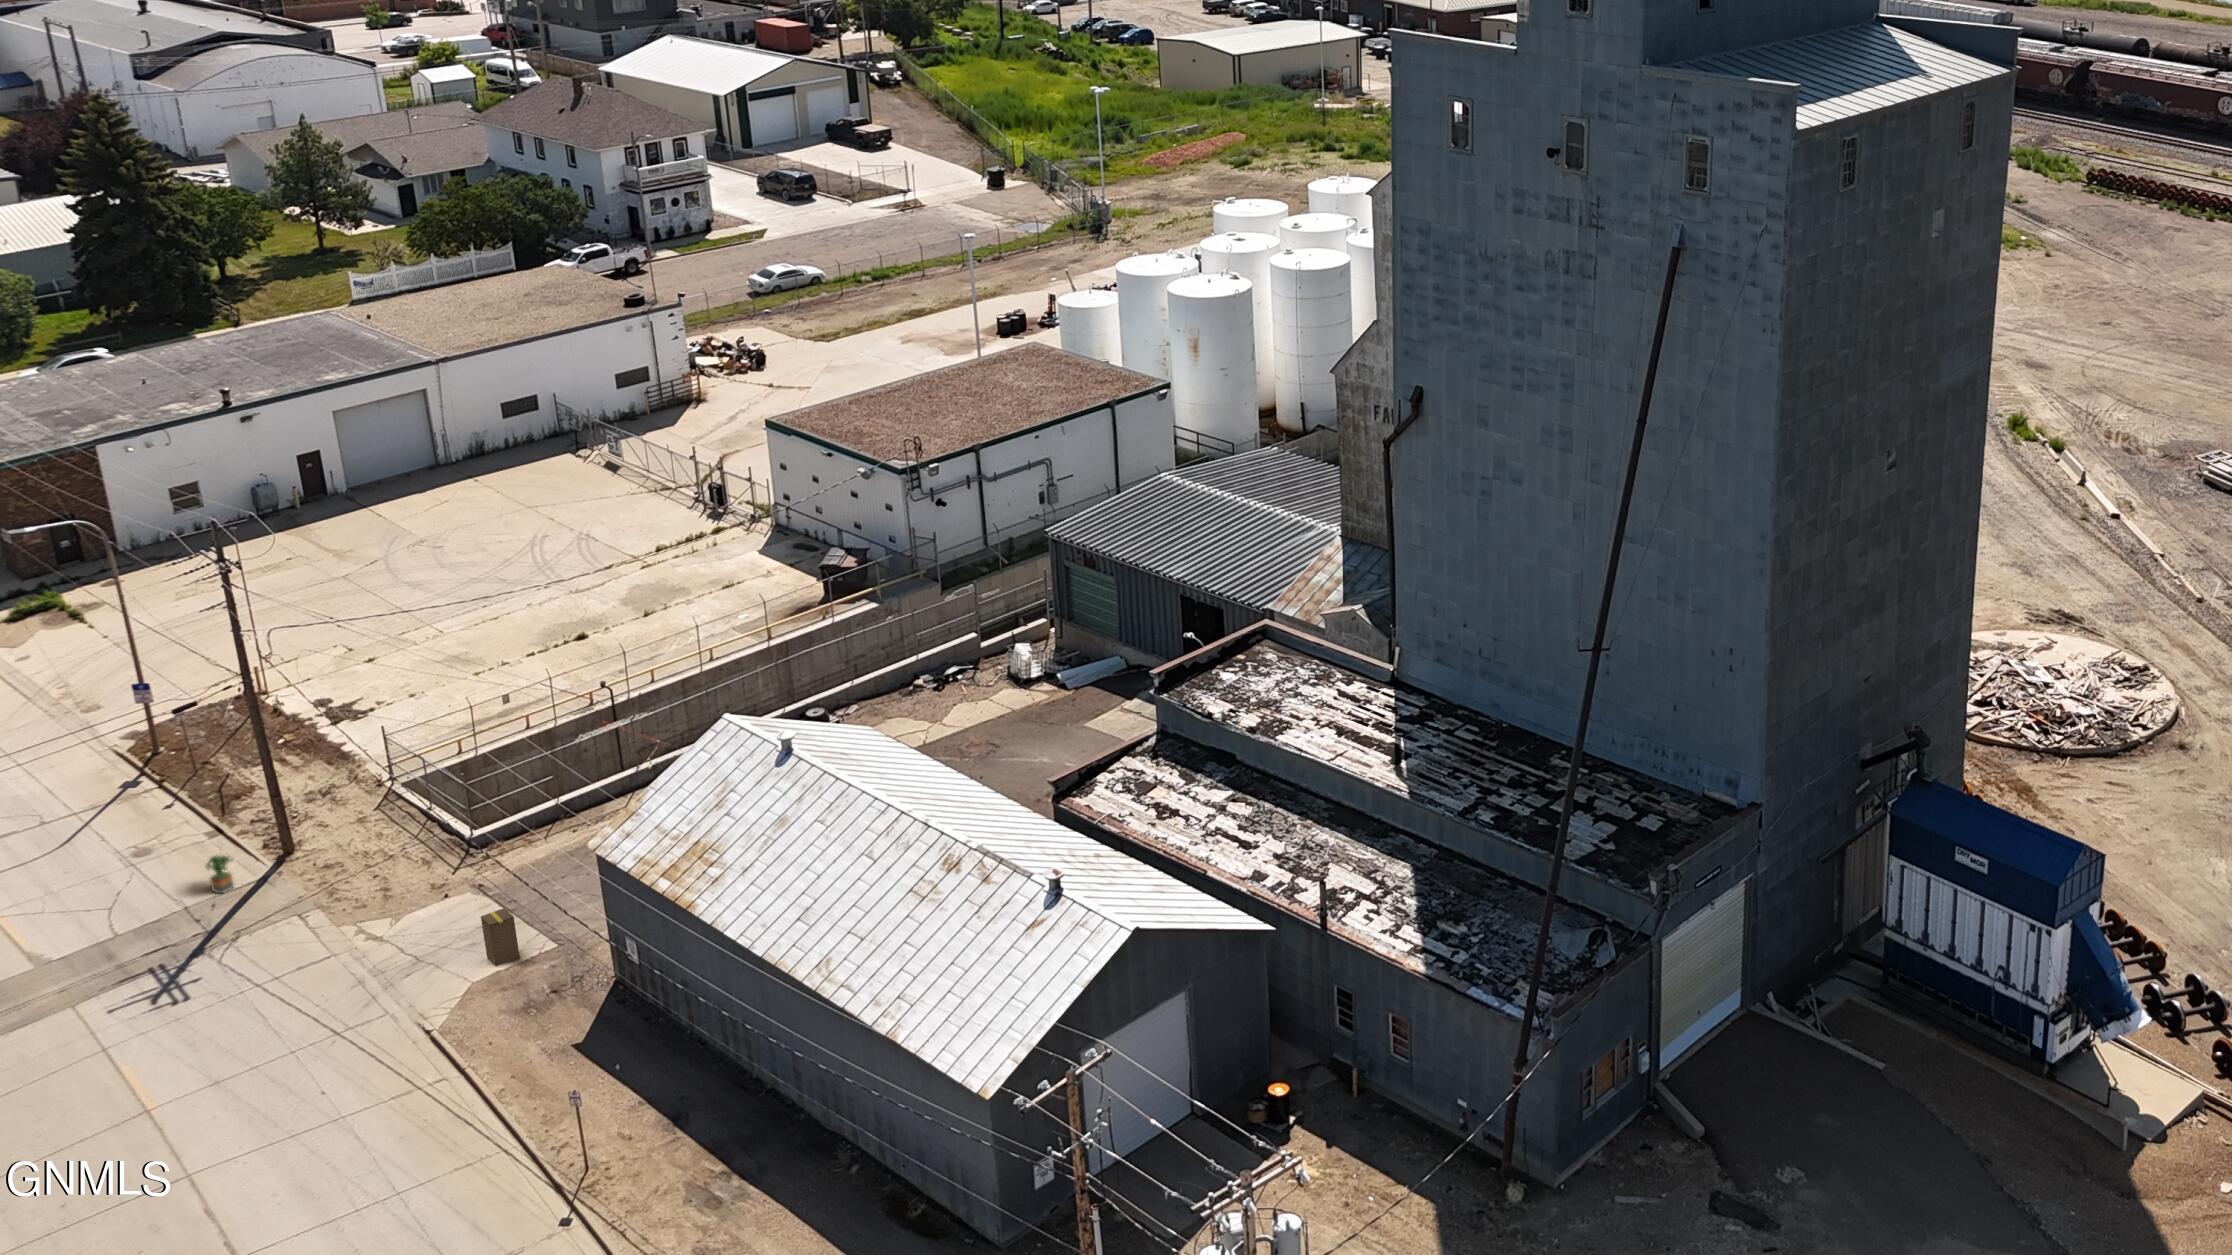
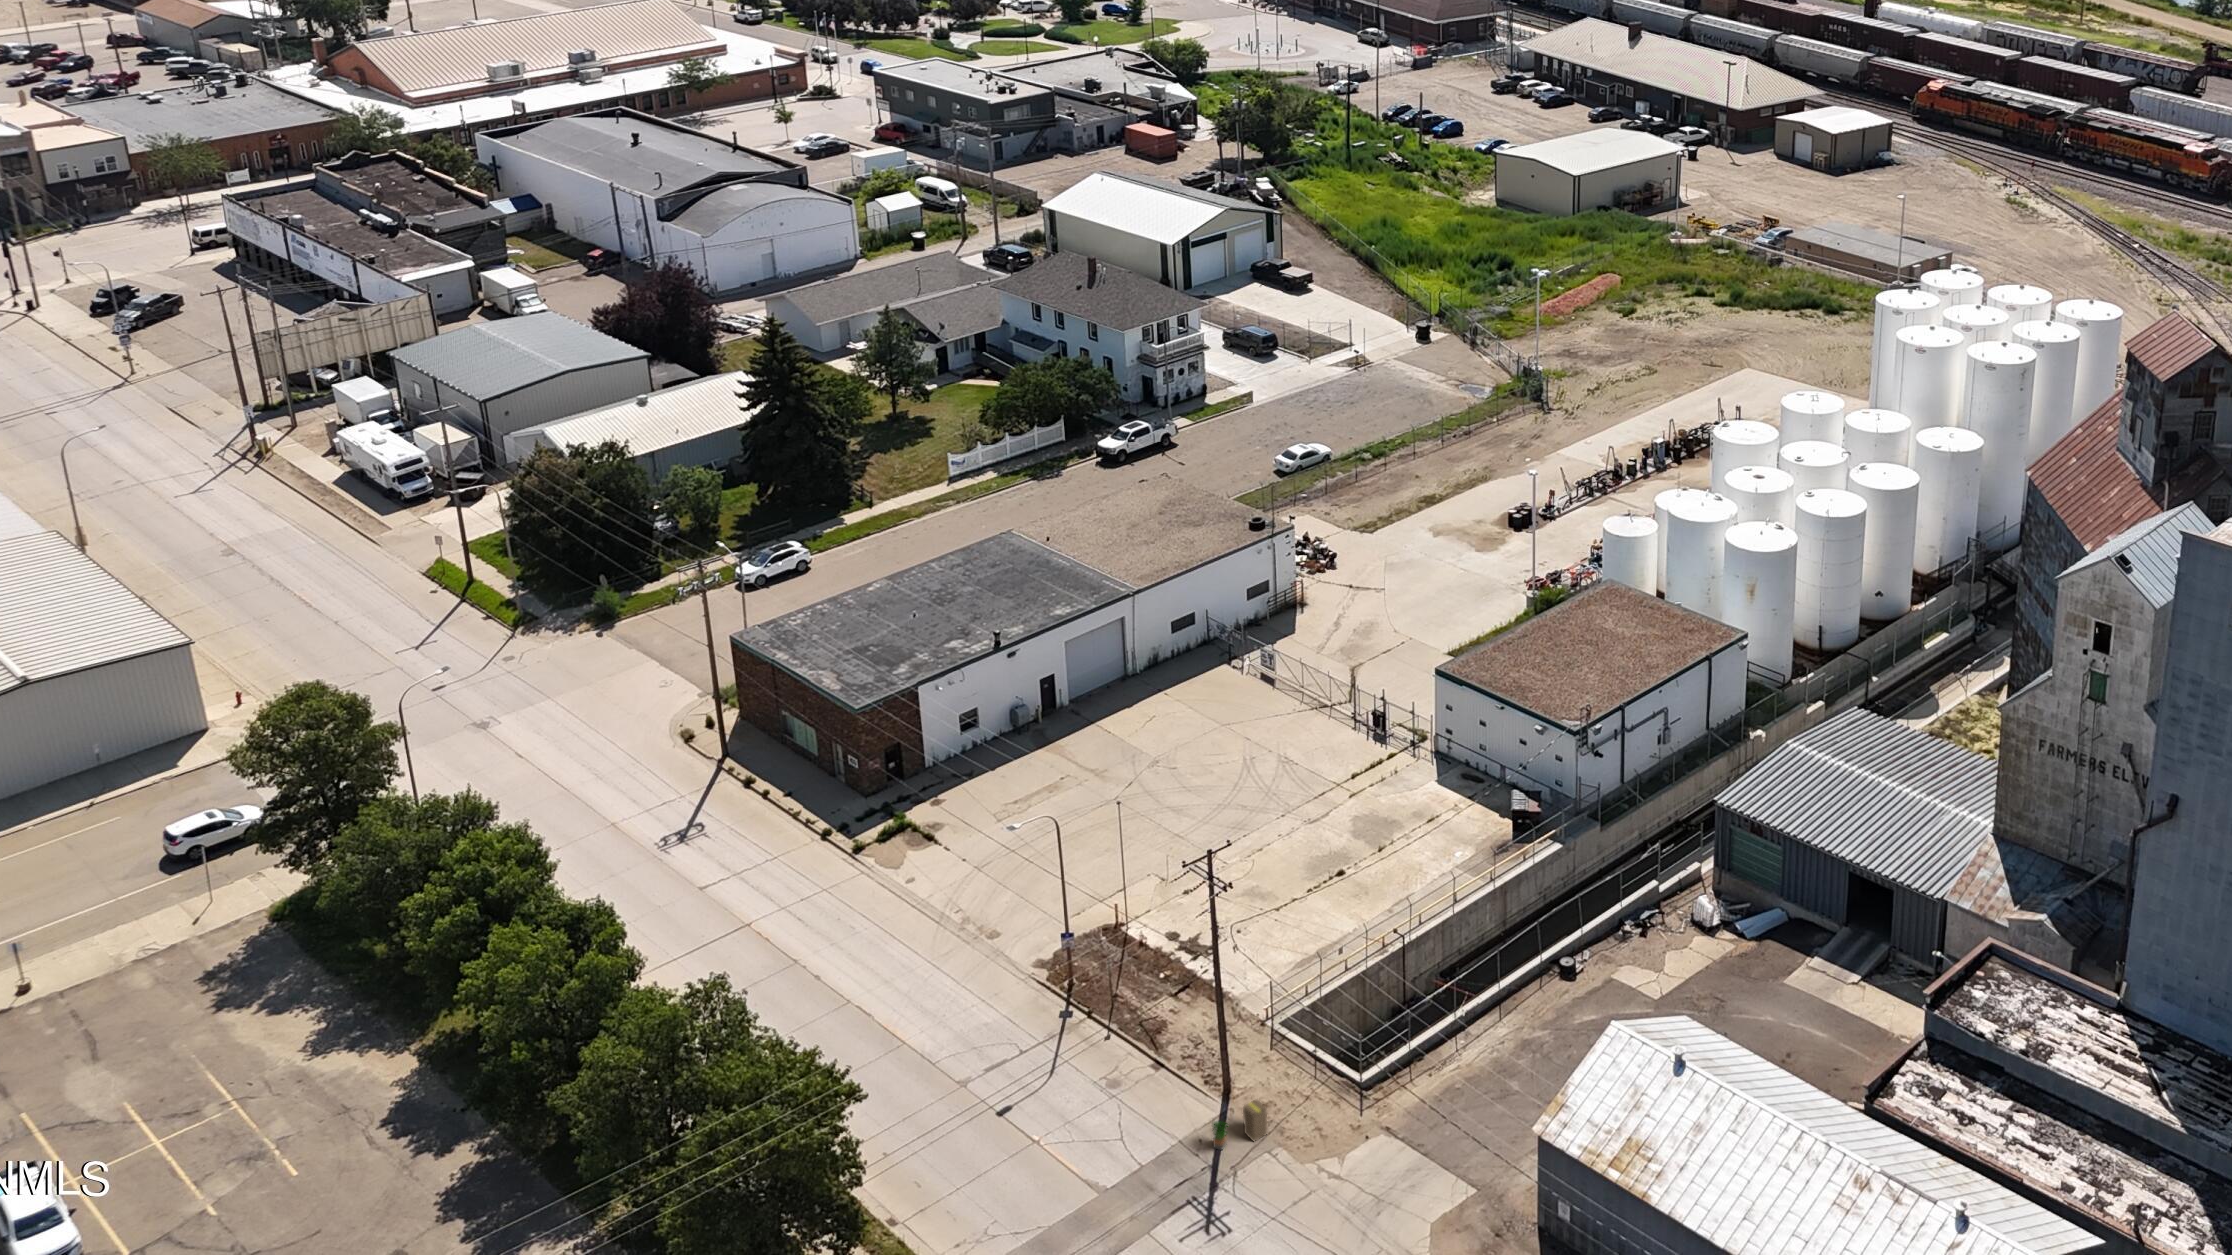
cardboard box: present [481,908,520,966] -> present [1243,1100,1268,1141]

